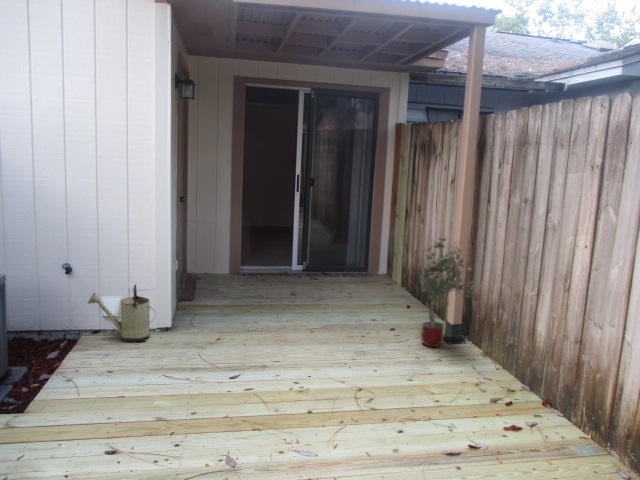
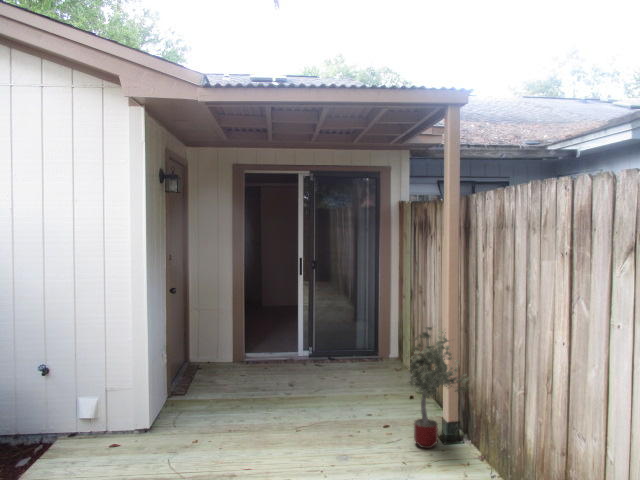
watering can: present [88,285,154,342] -> none [61,384,132,446]

